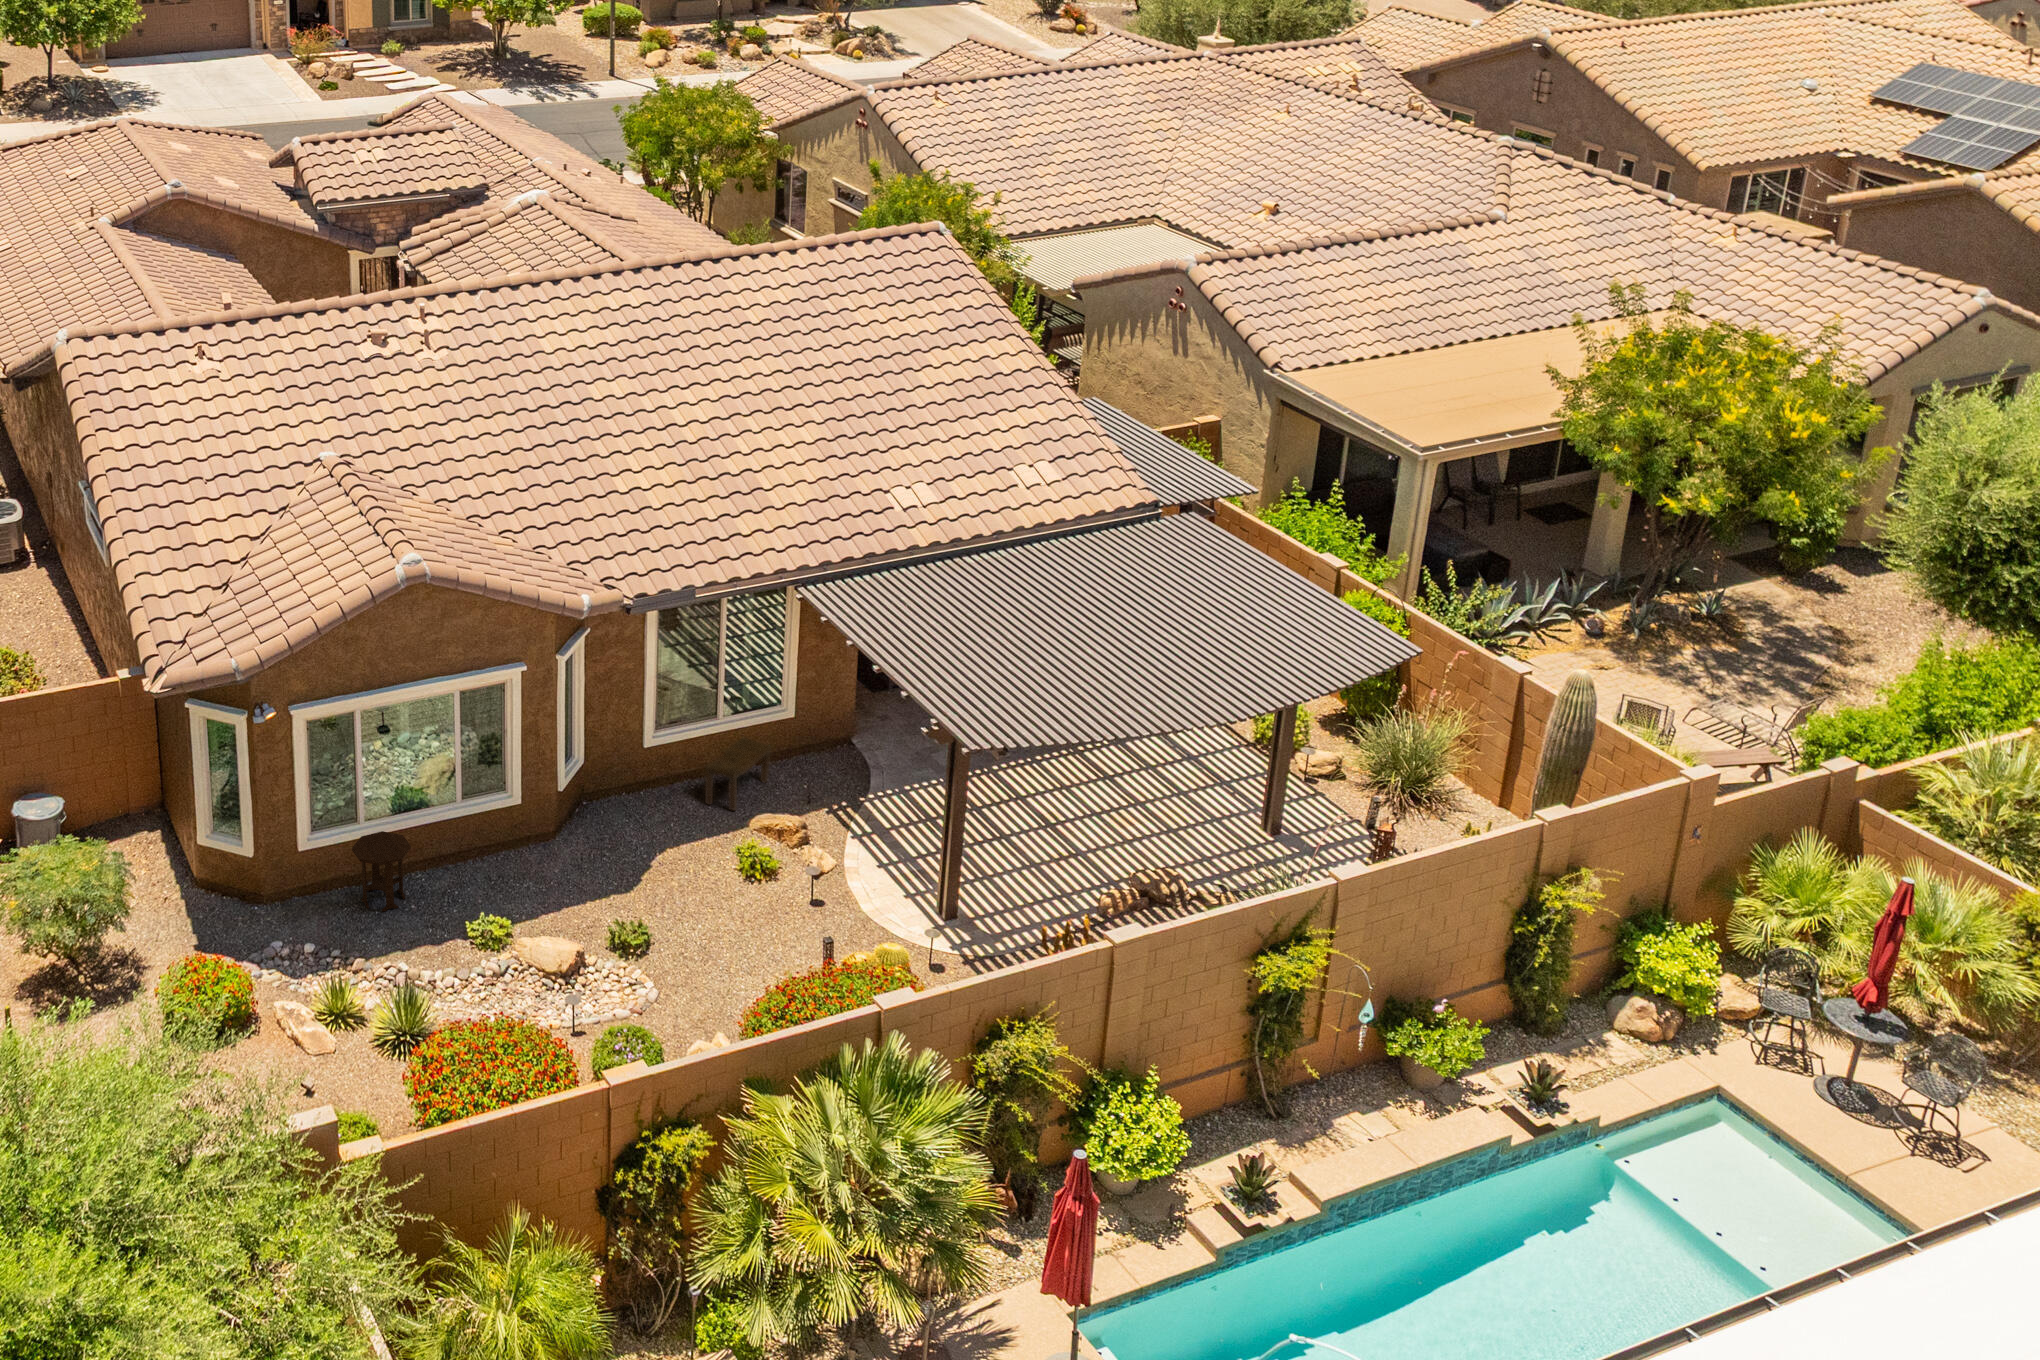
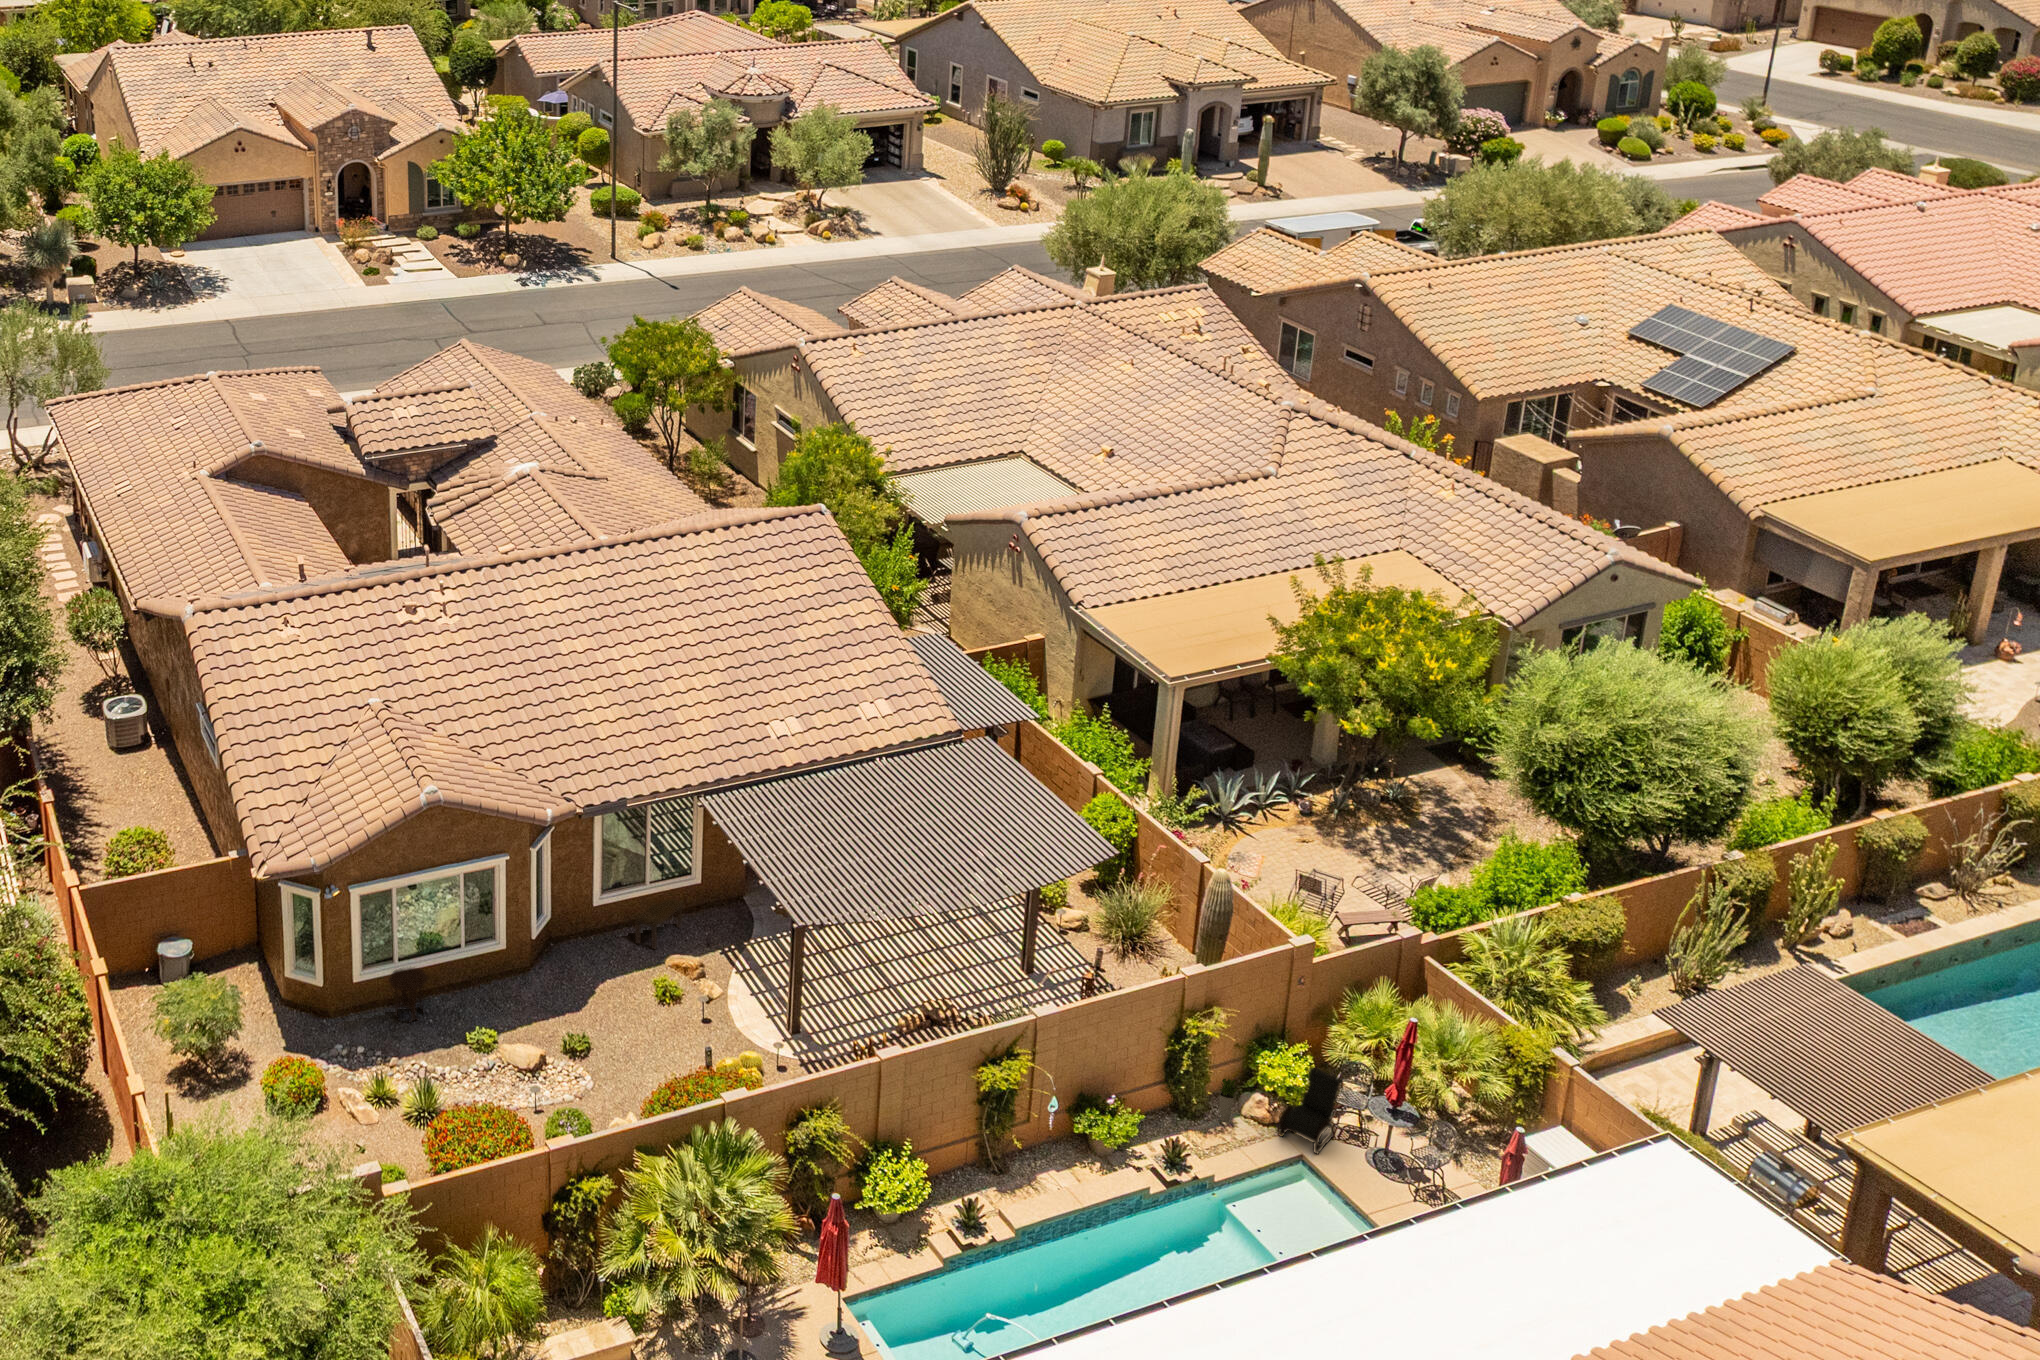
lounge chair: none [1674,955,1771,1084] -> present [1278,1066,1342,1154]
planter: none [1578,970,1609,1038] -> present [1219,1079,1237,1122]

